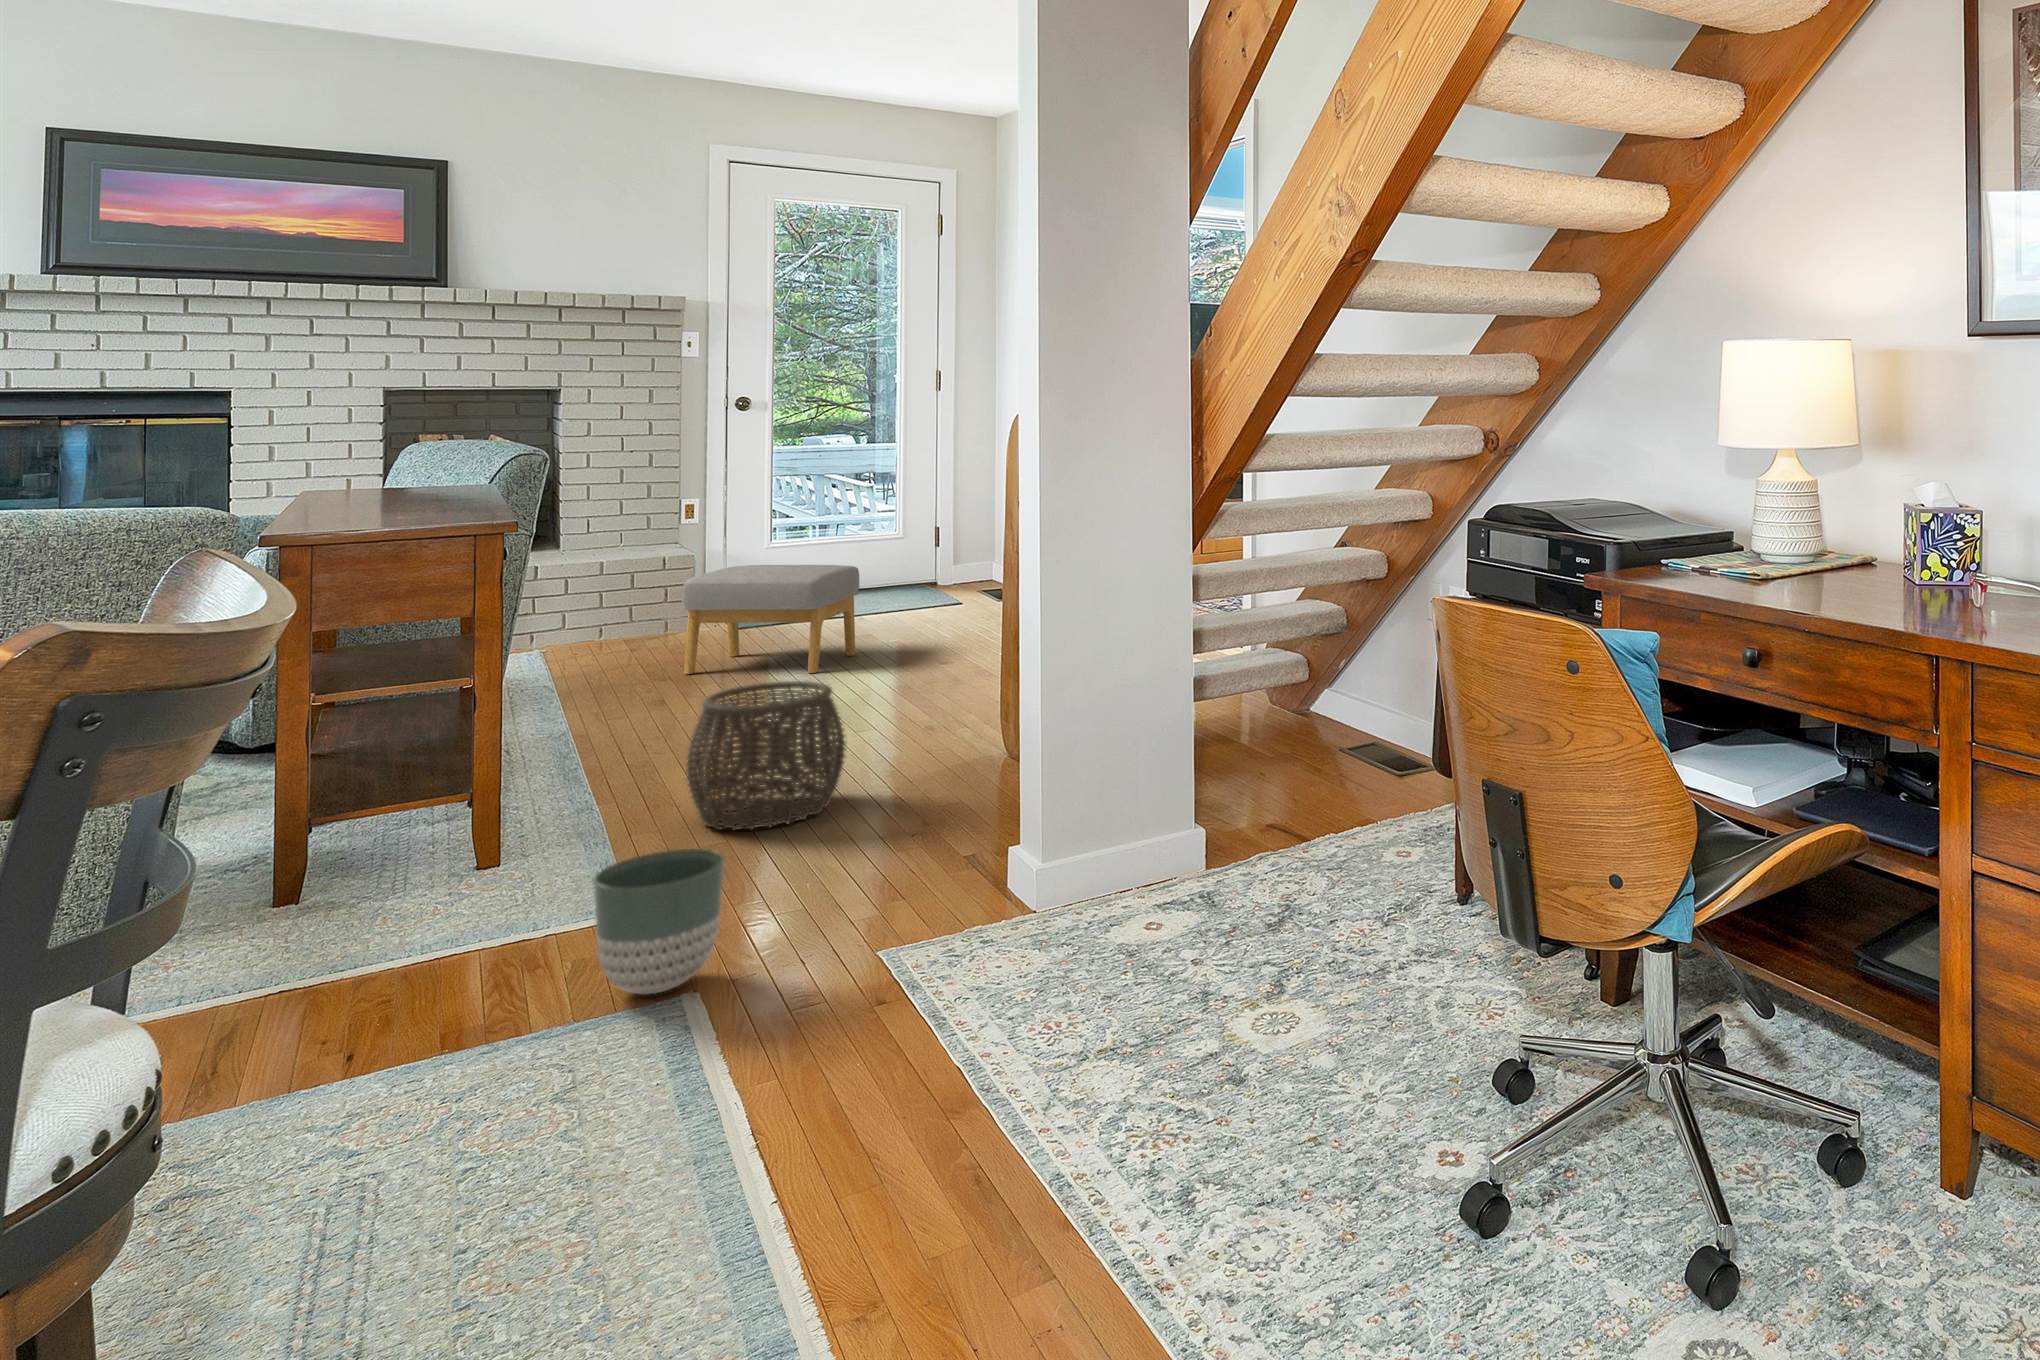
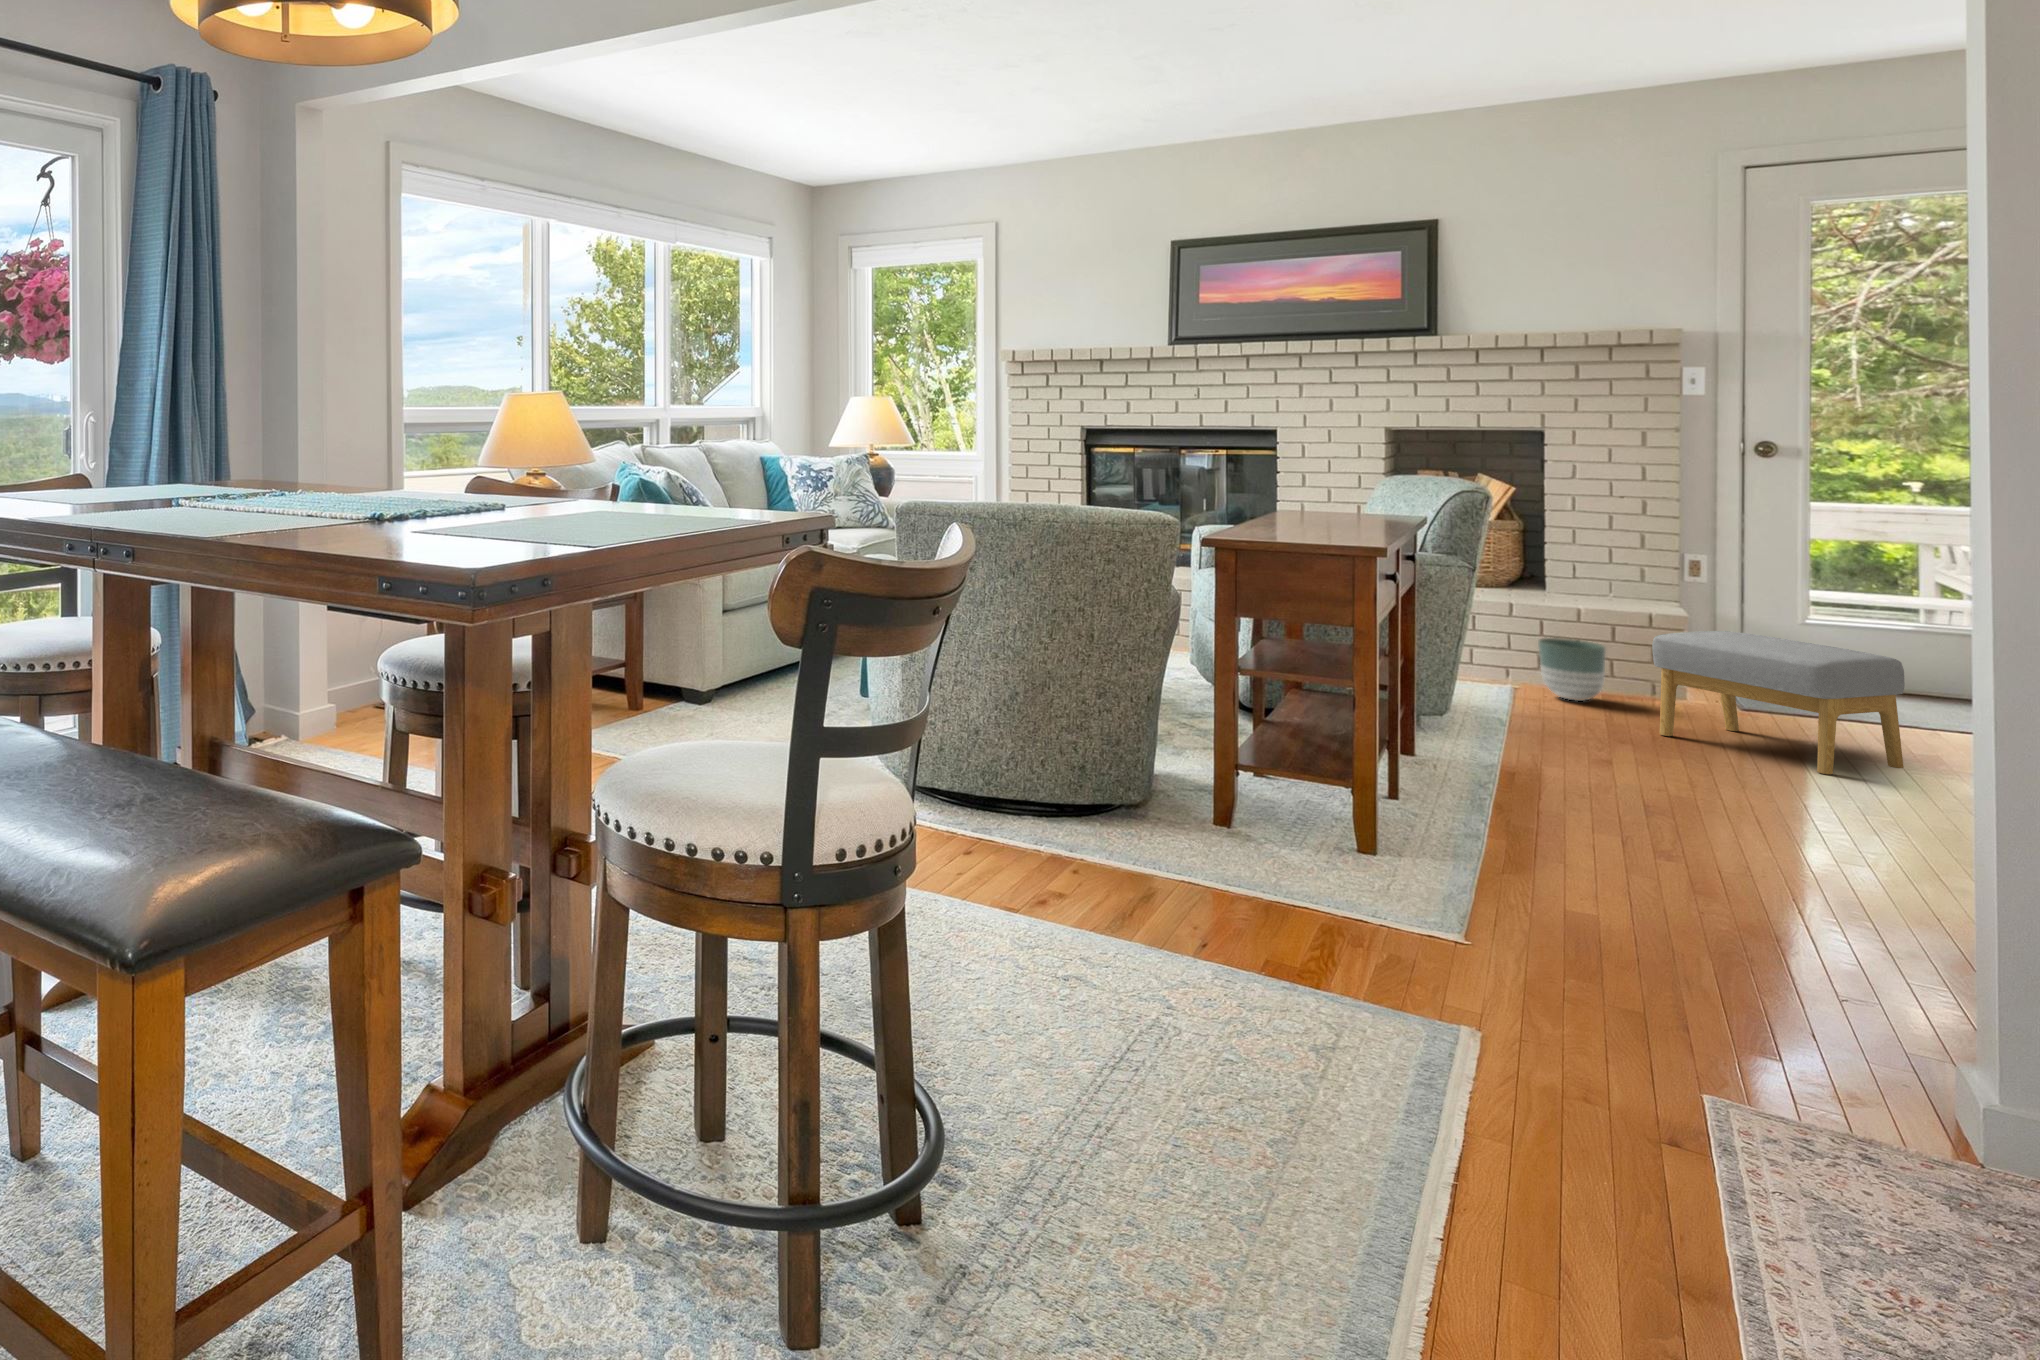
woven basket: present [686,681,846,830] -> none [1561,754,1768,924]
planter: present [594,849,724,995] -> present [1538,638,1606,701]

